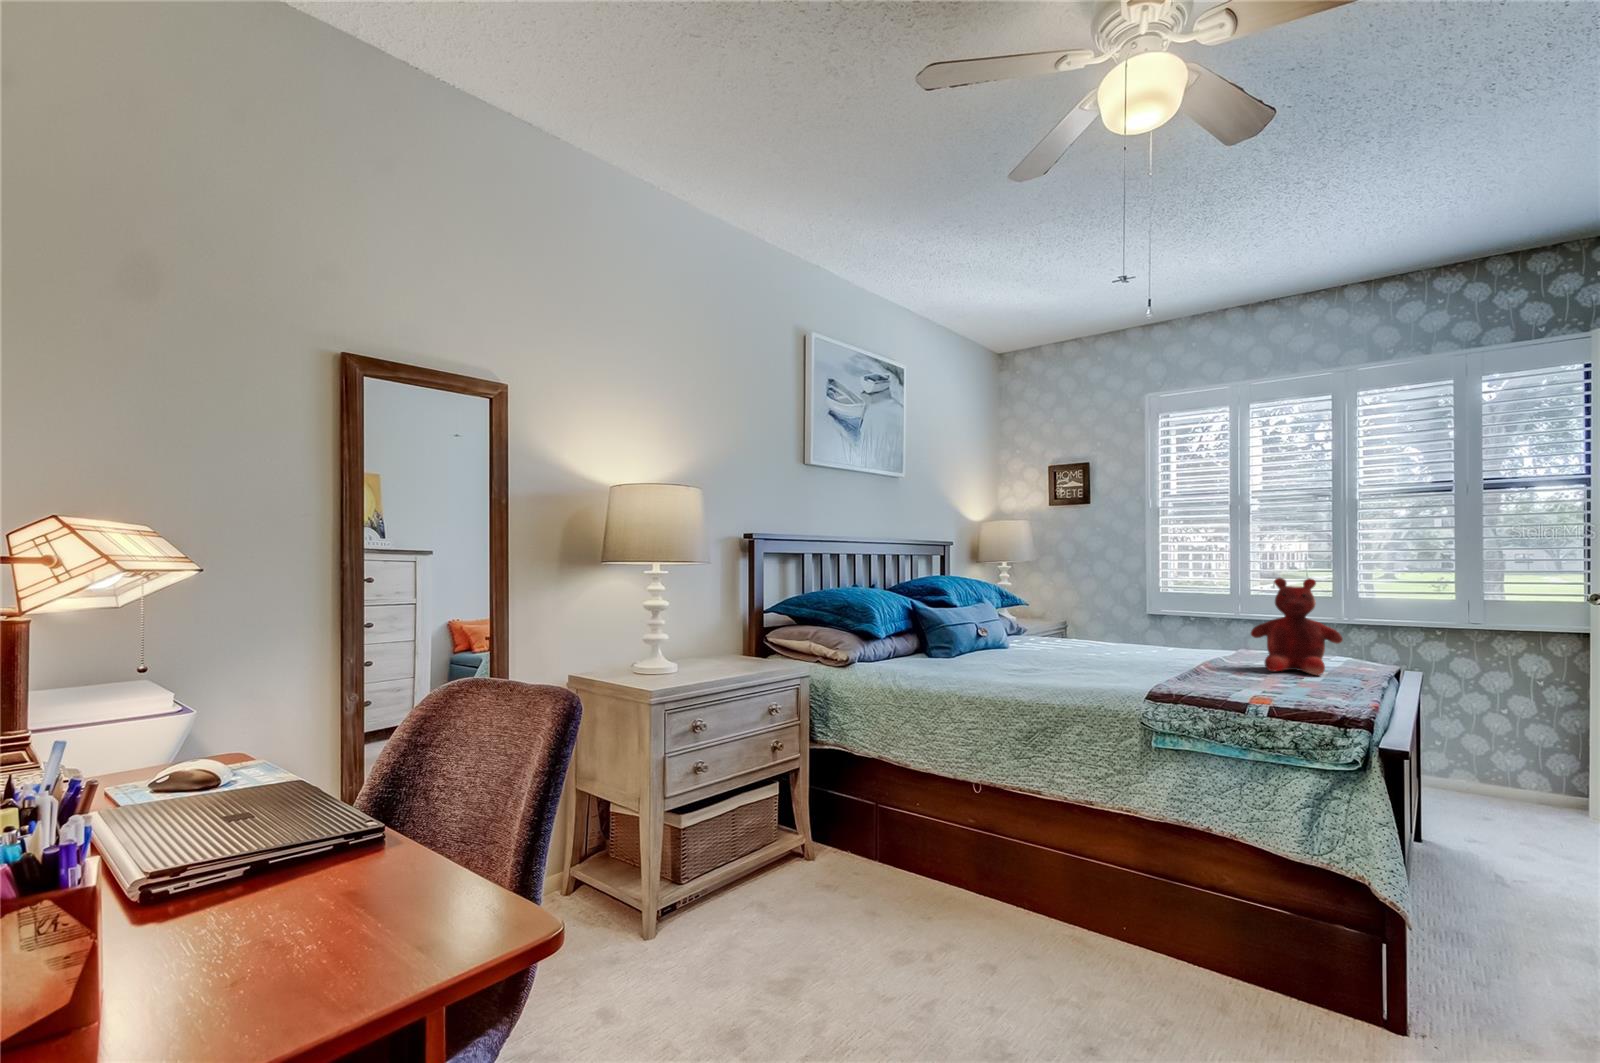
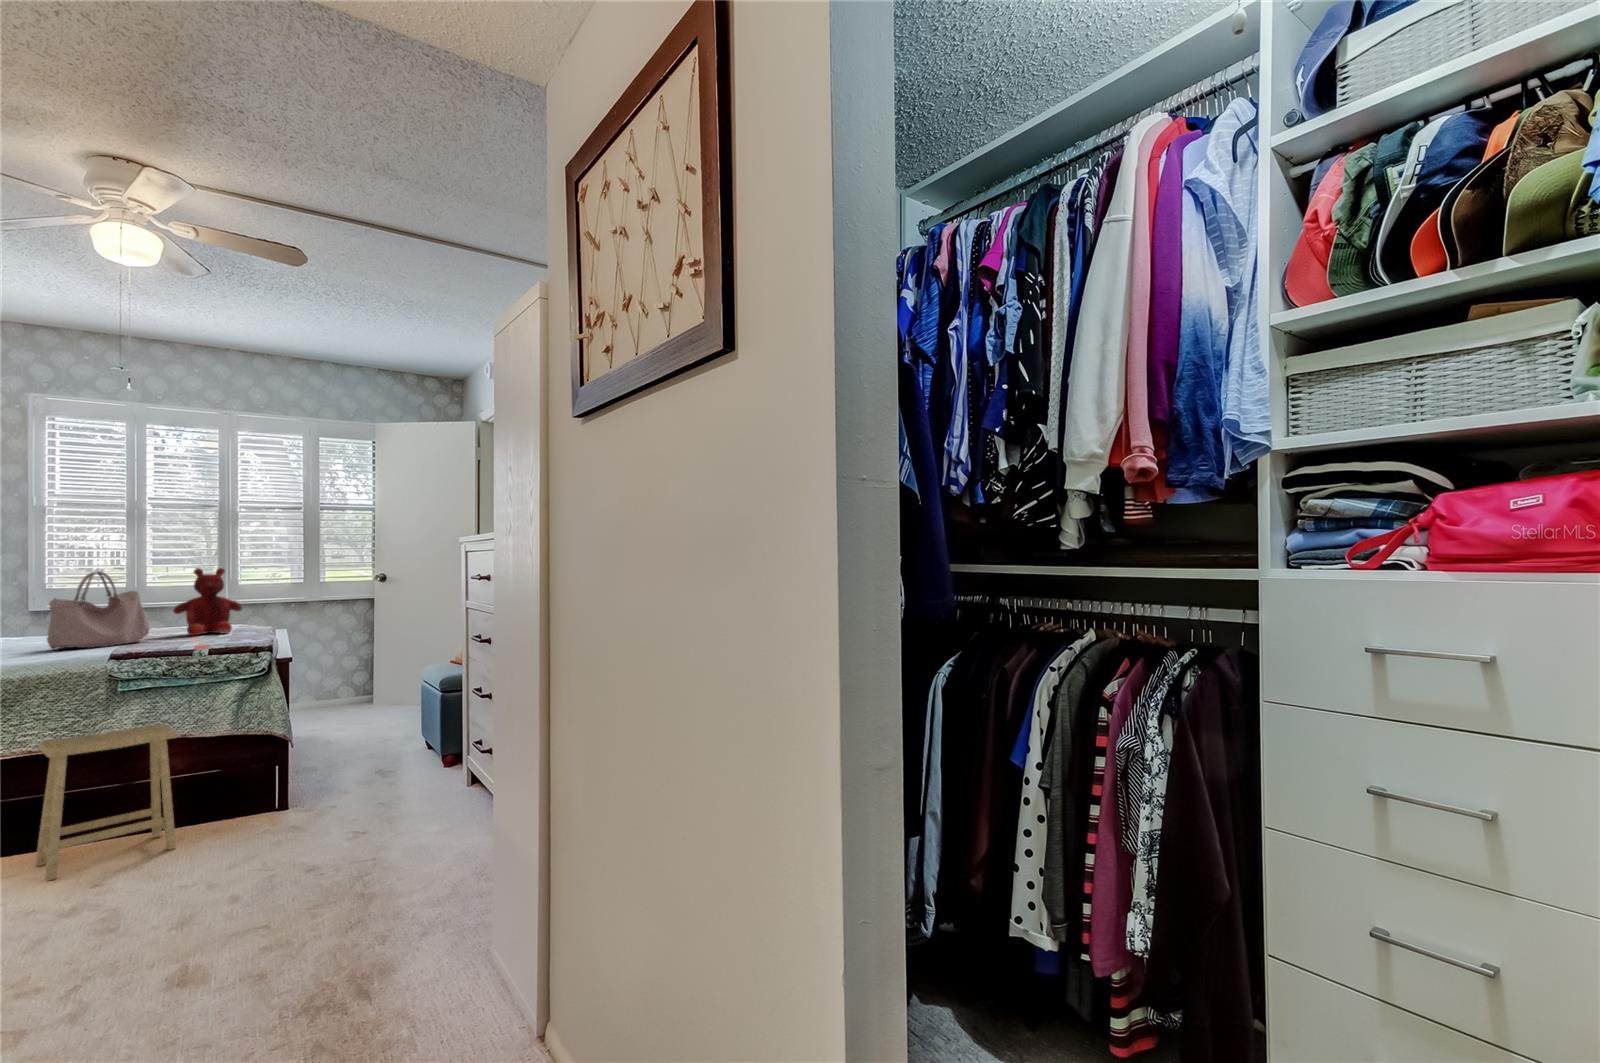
handbag: none [1109,578,1216,673] -> present [47,571,149,649]
footstool: none [1055,795,1208,1028] -> present [36,724,177,881]

